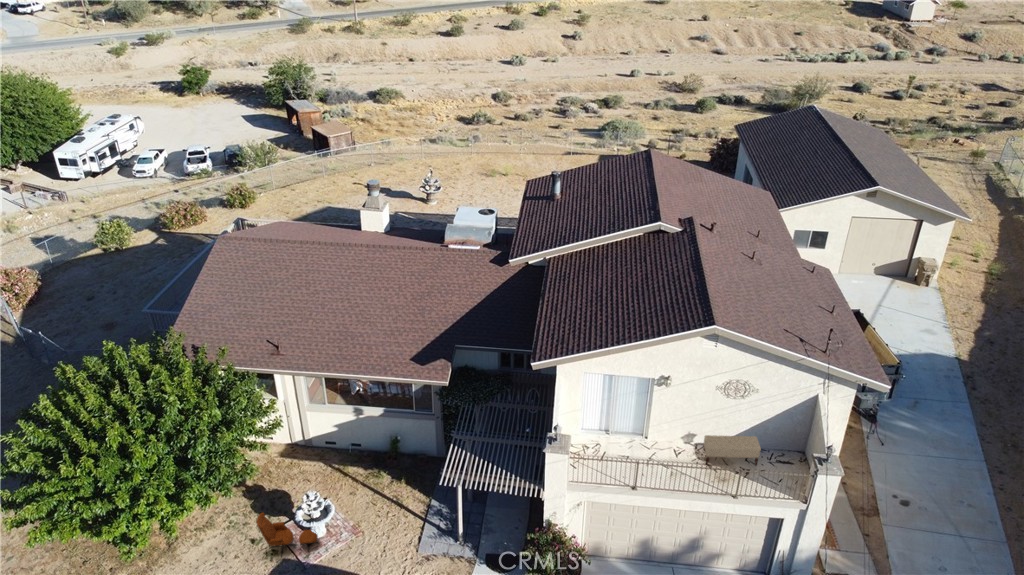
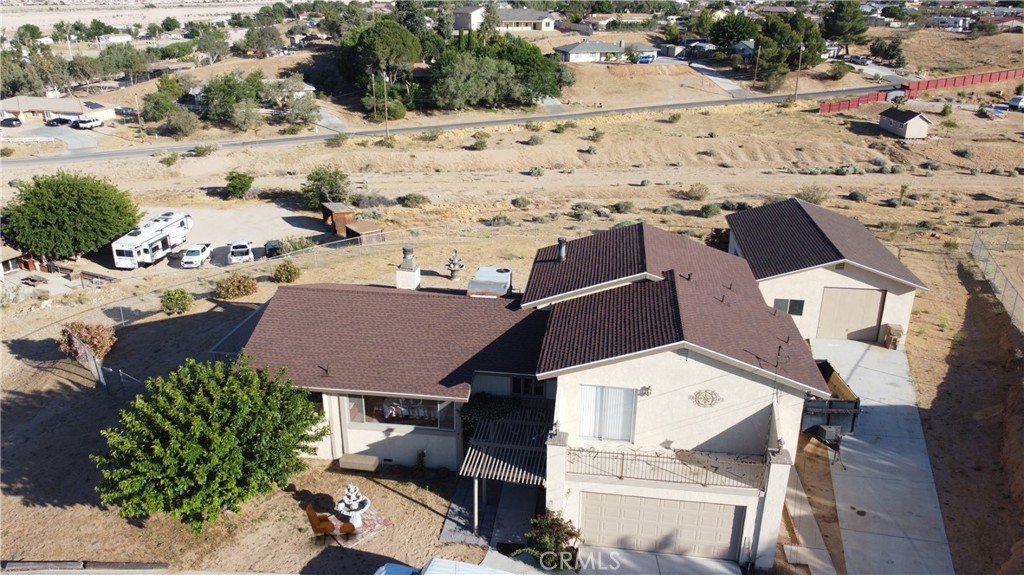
bench: present [703,435,761,465] -> present [339,453,379,477]

